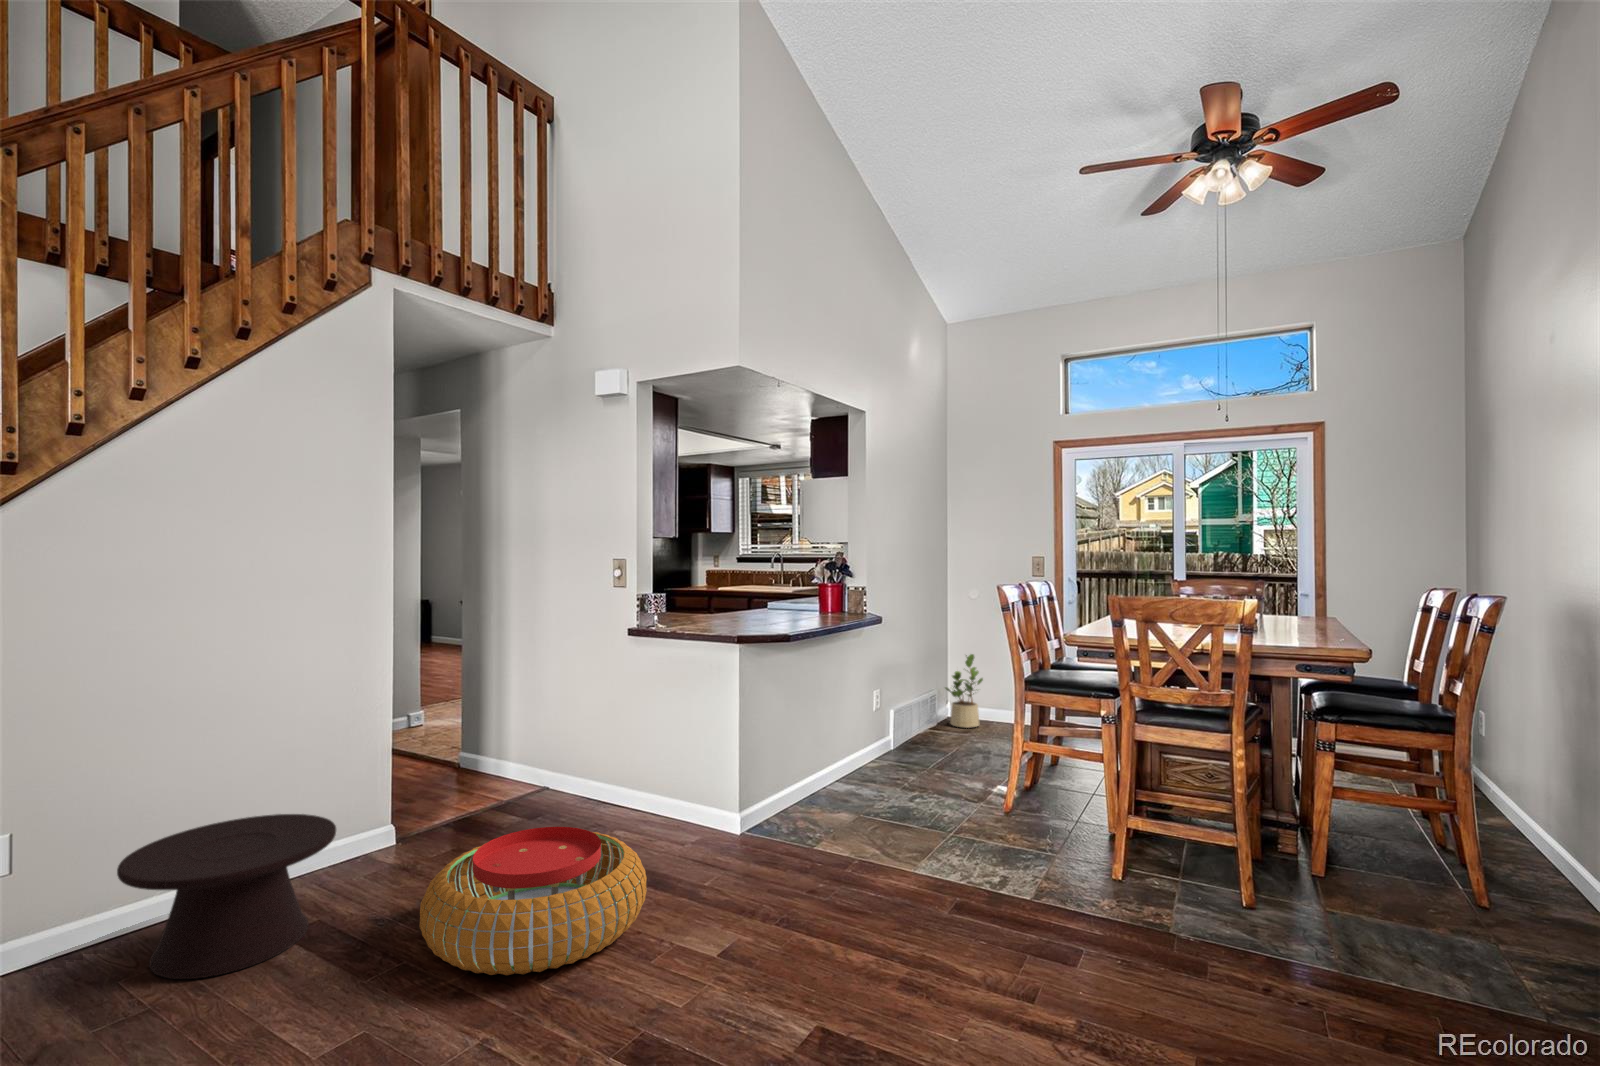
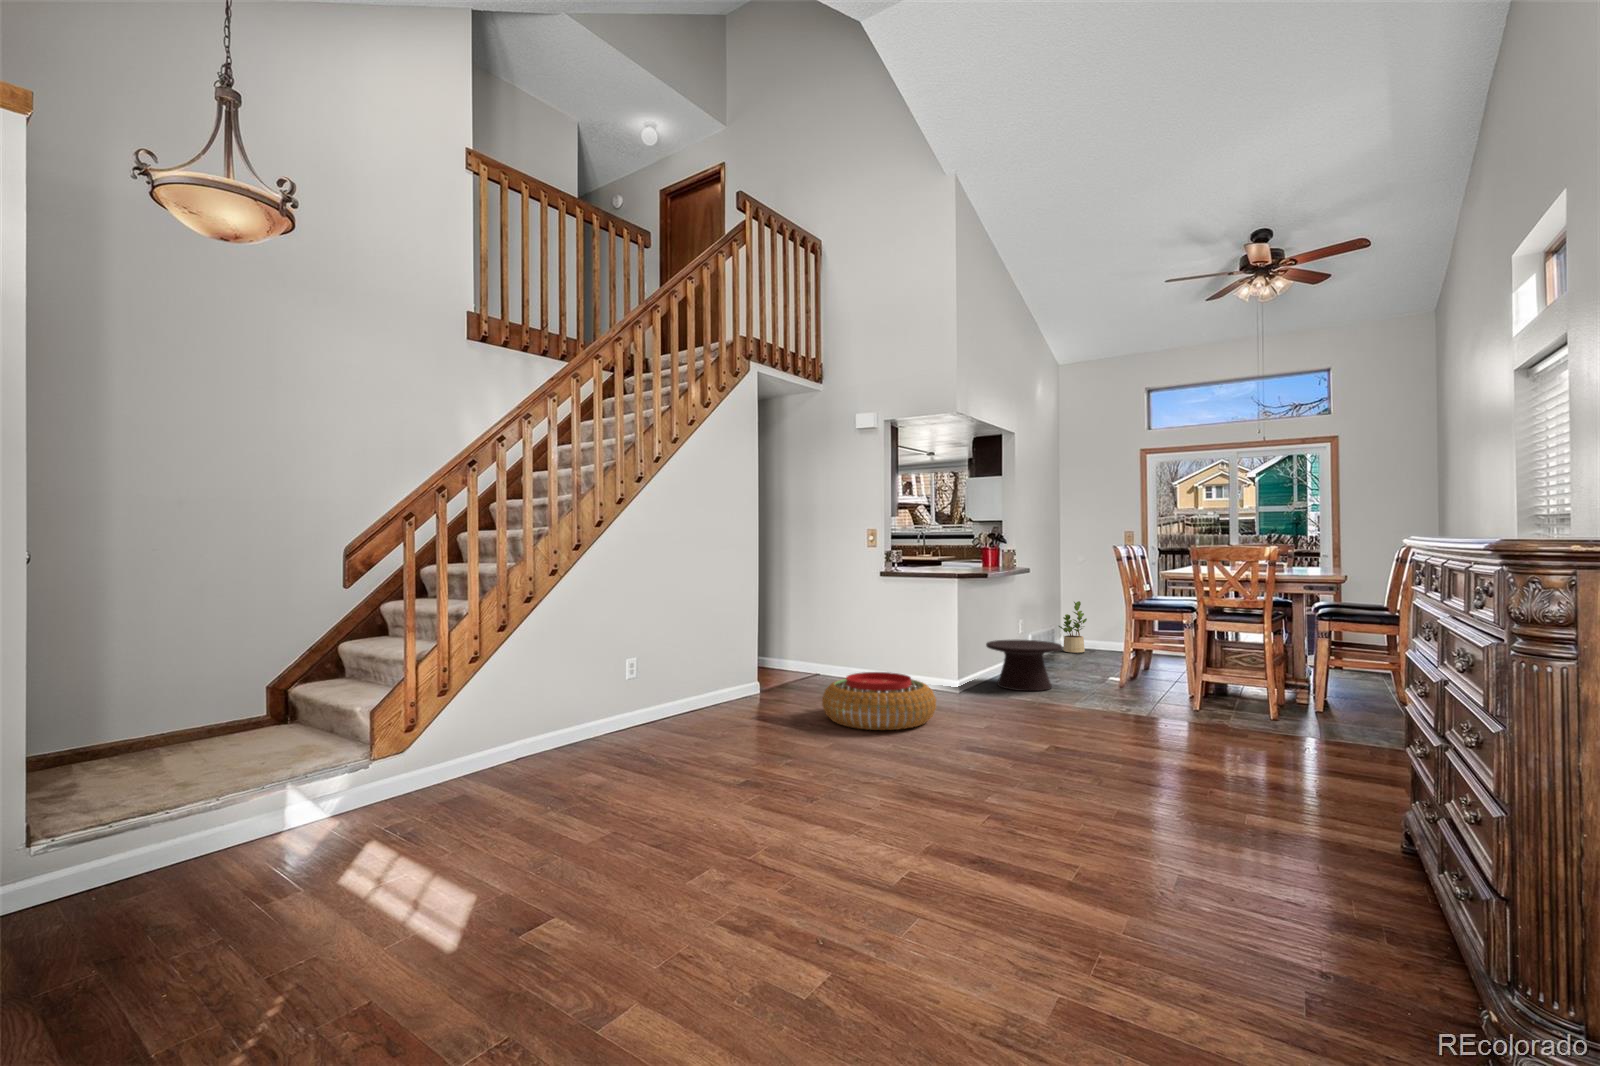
side table: present [117,814,336,979] -> present [986,640,1062,691]

